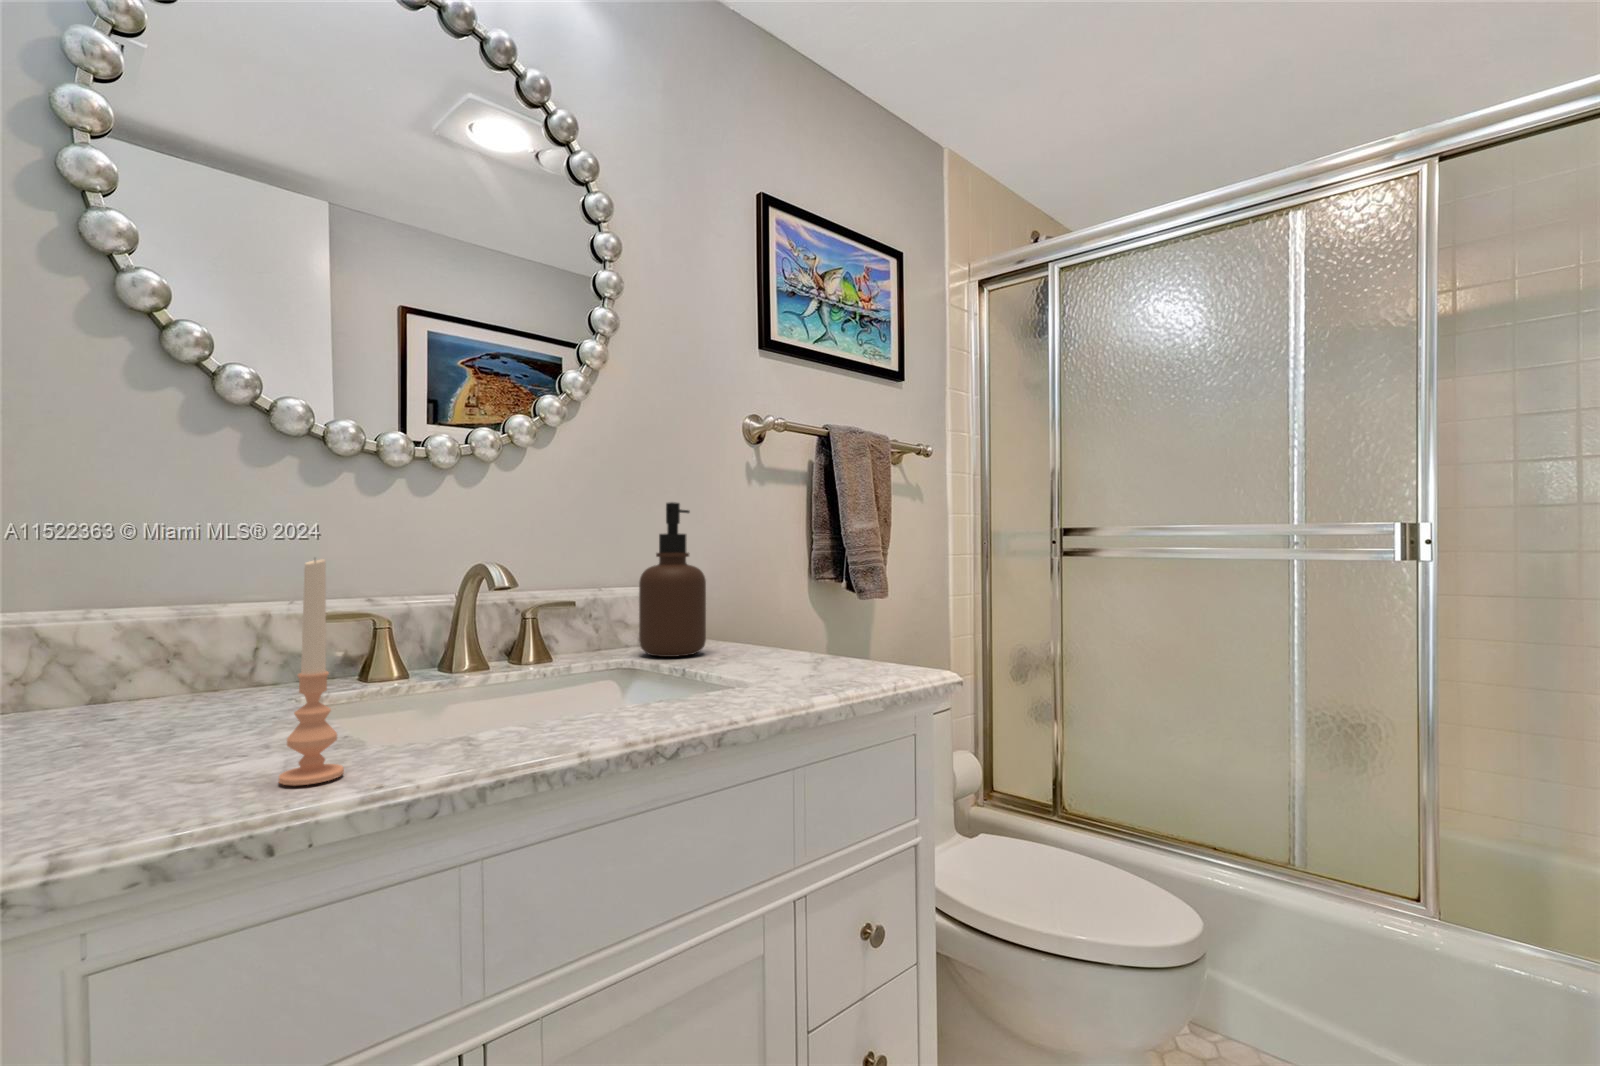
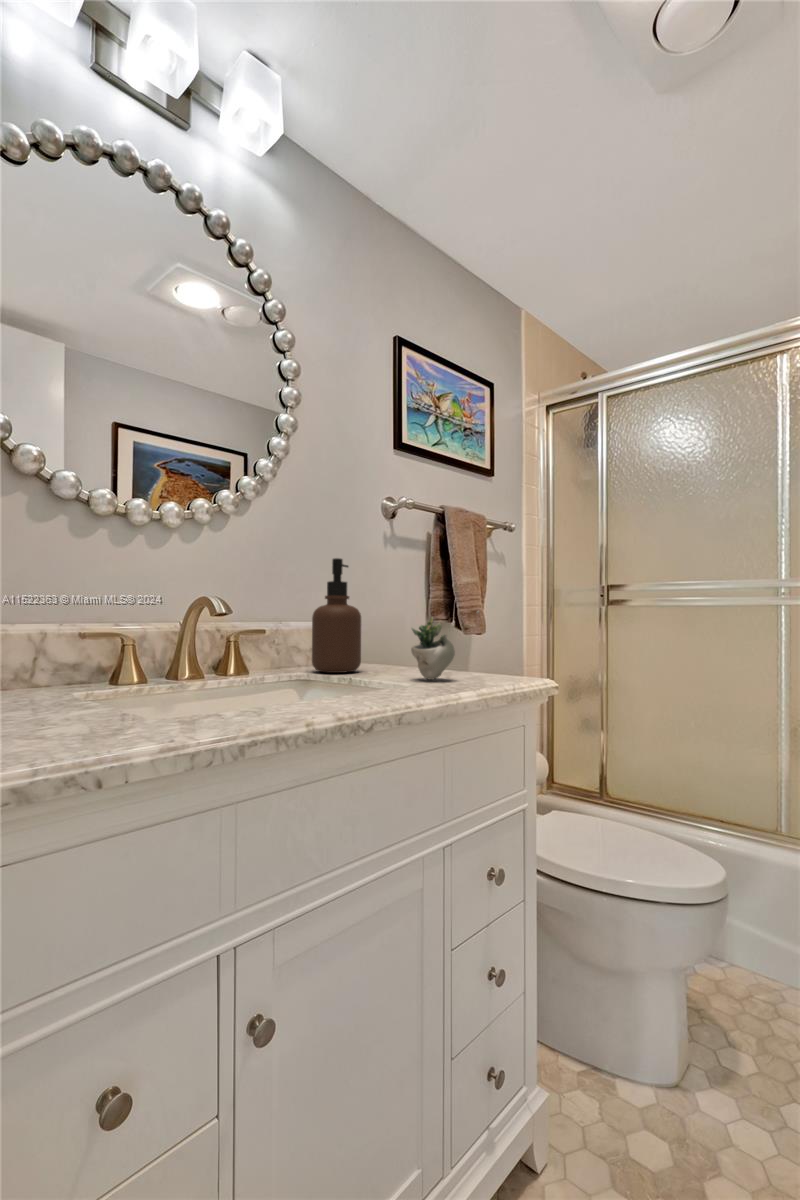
candle: present [279,559,344,785] -> none [95,573,140,739]
succulent plant: none [764,578,850,669] -> present [411,611,479,680]

